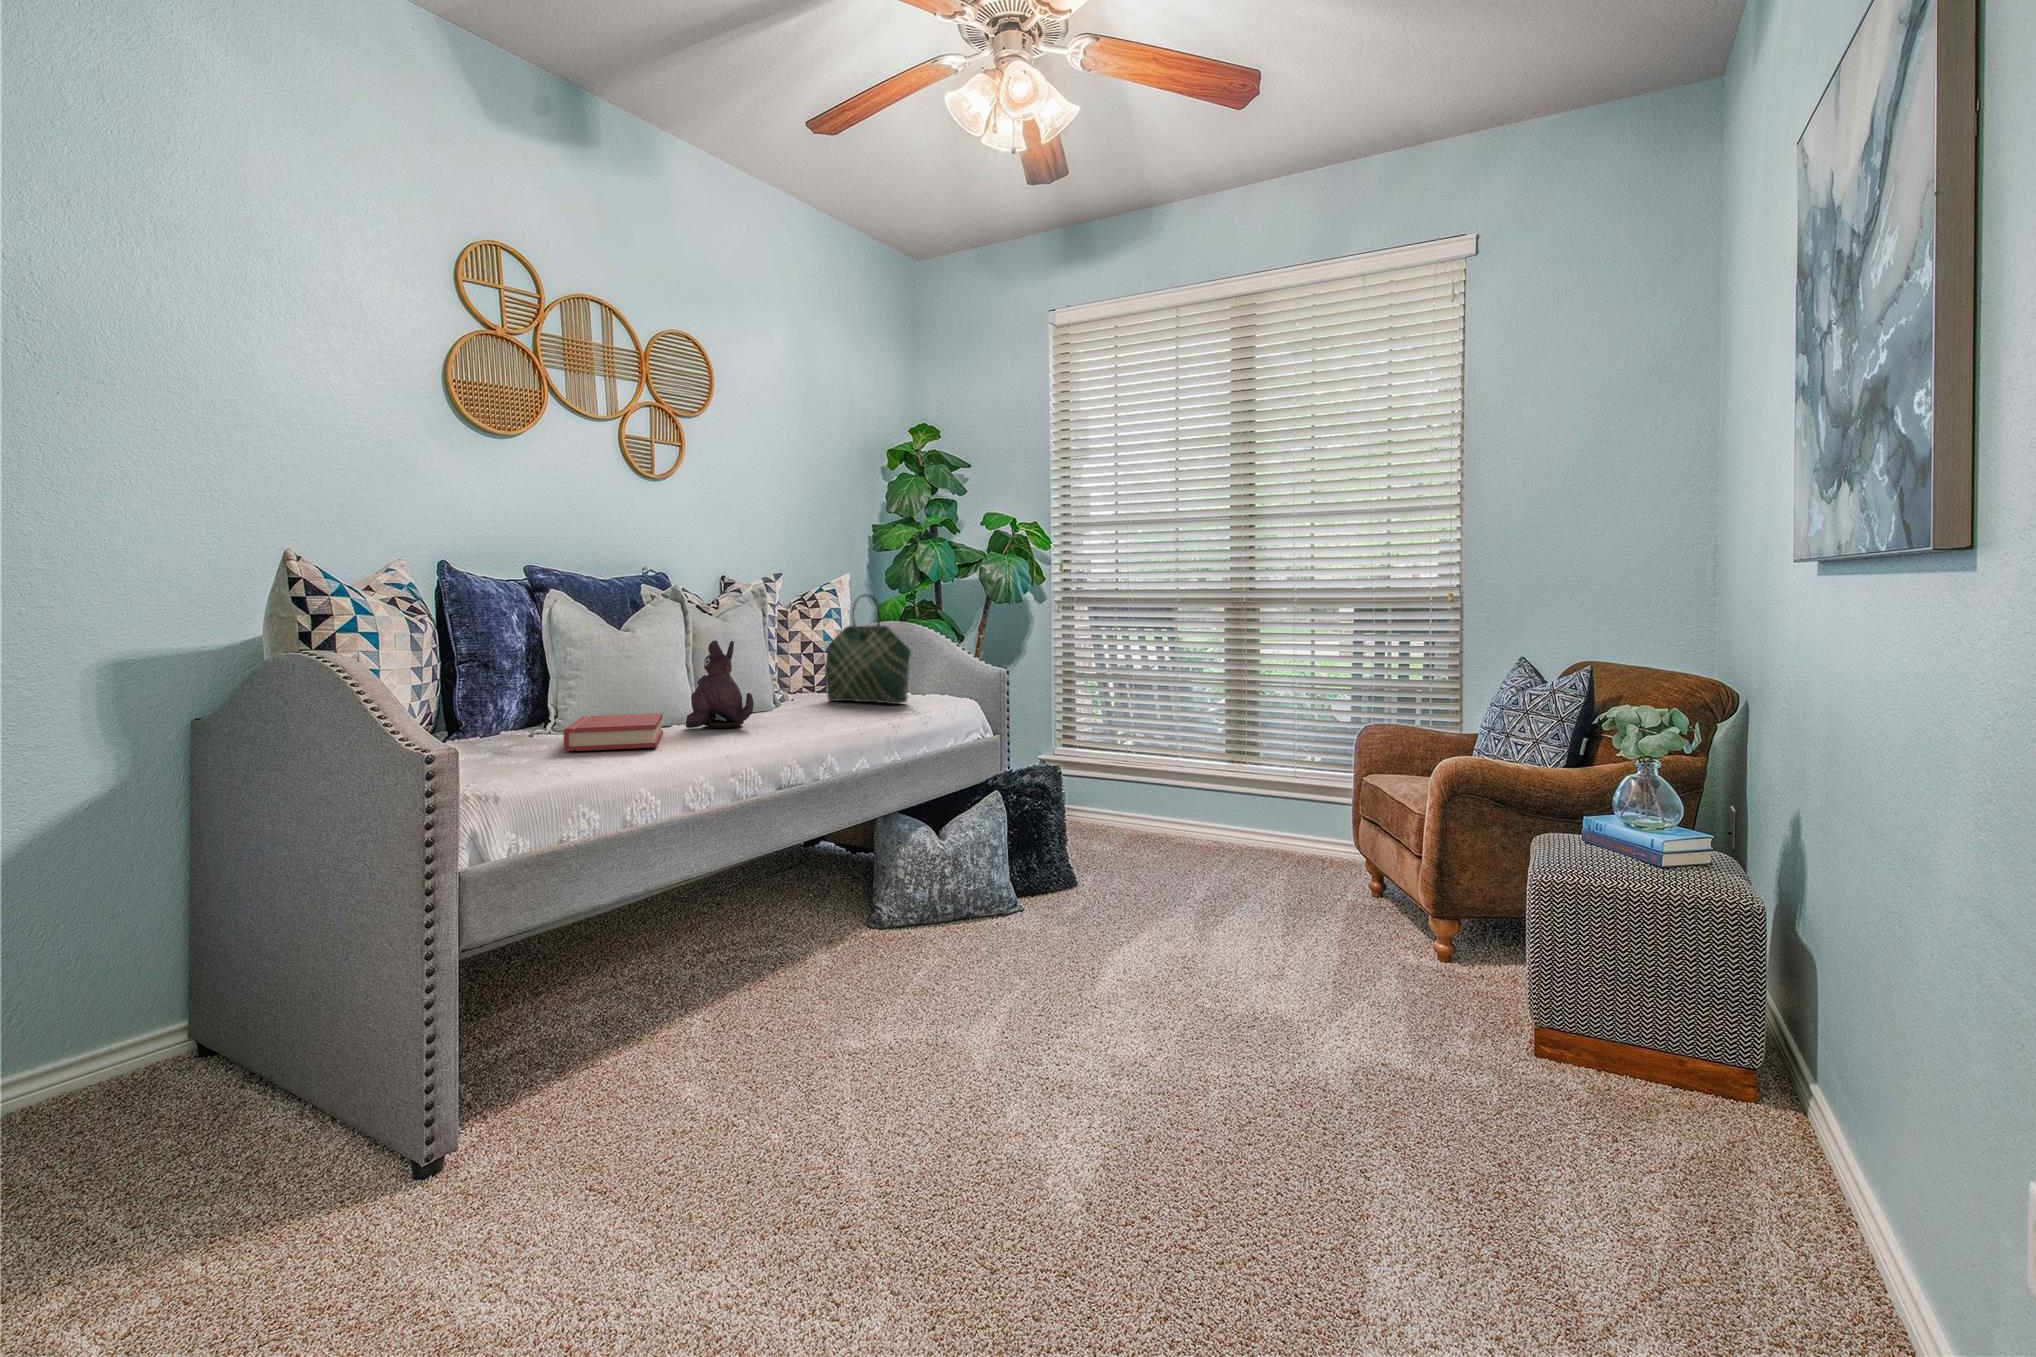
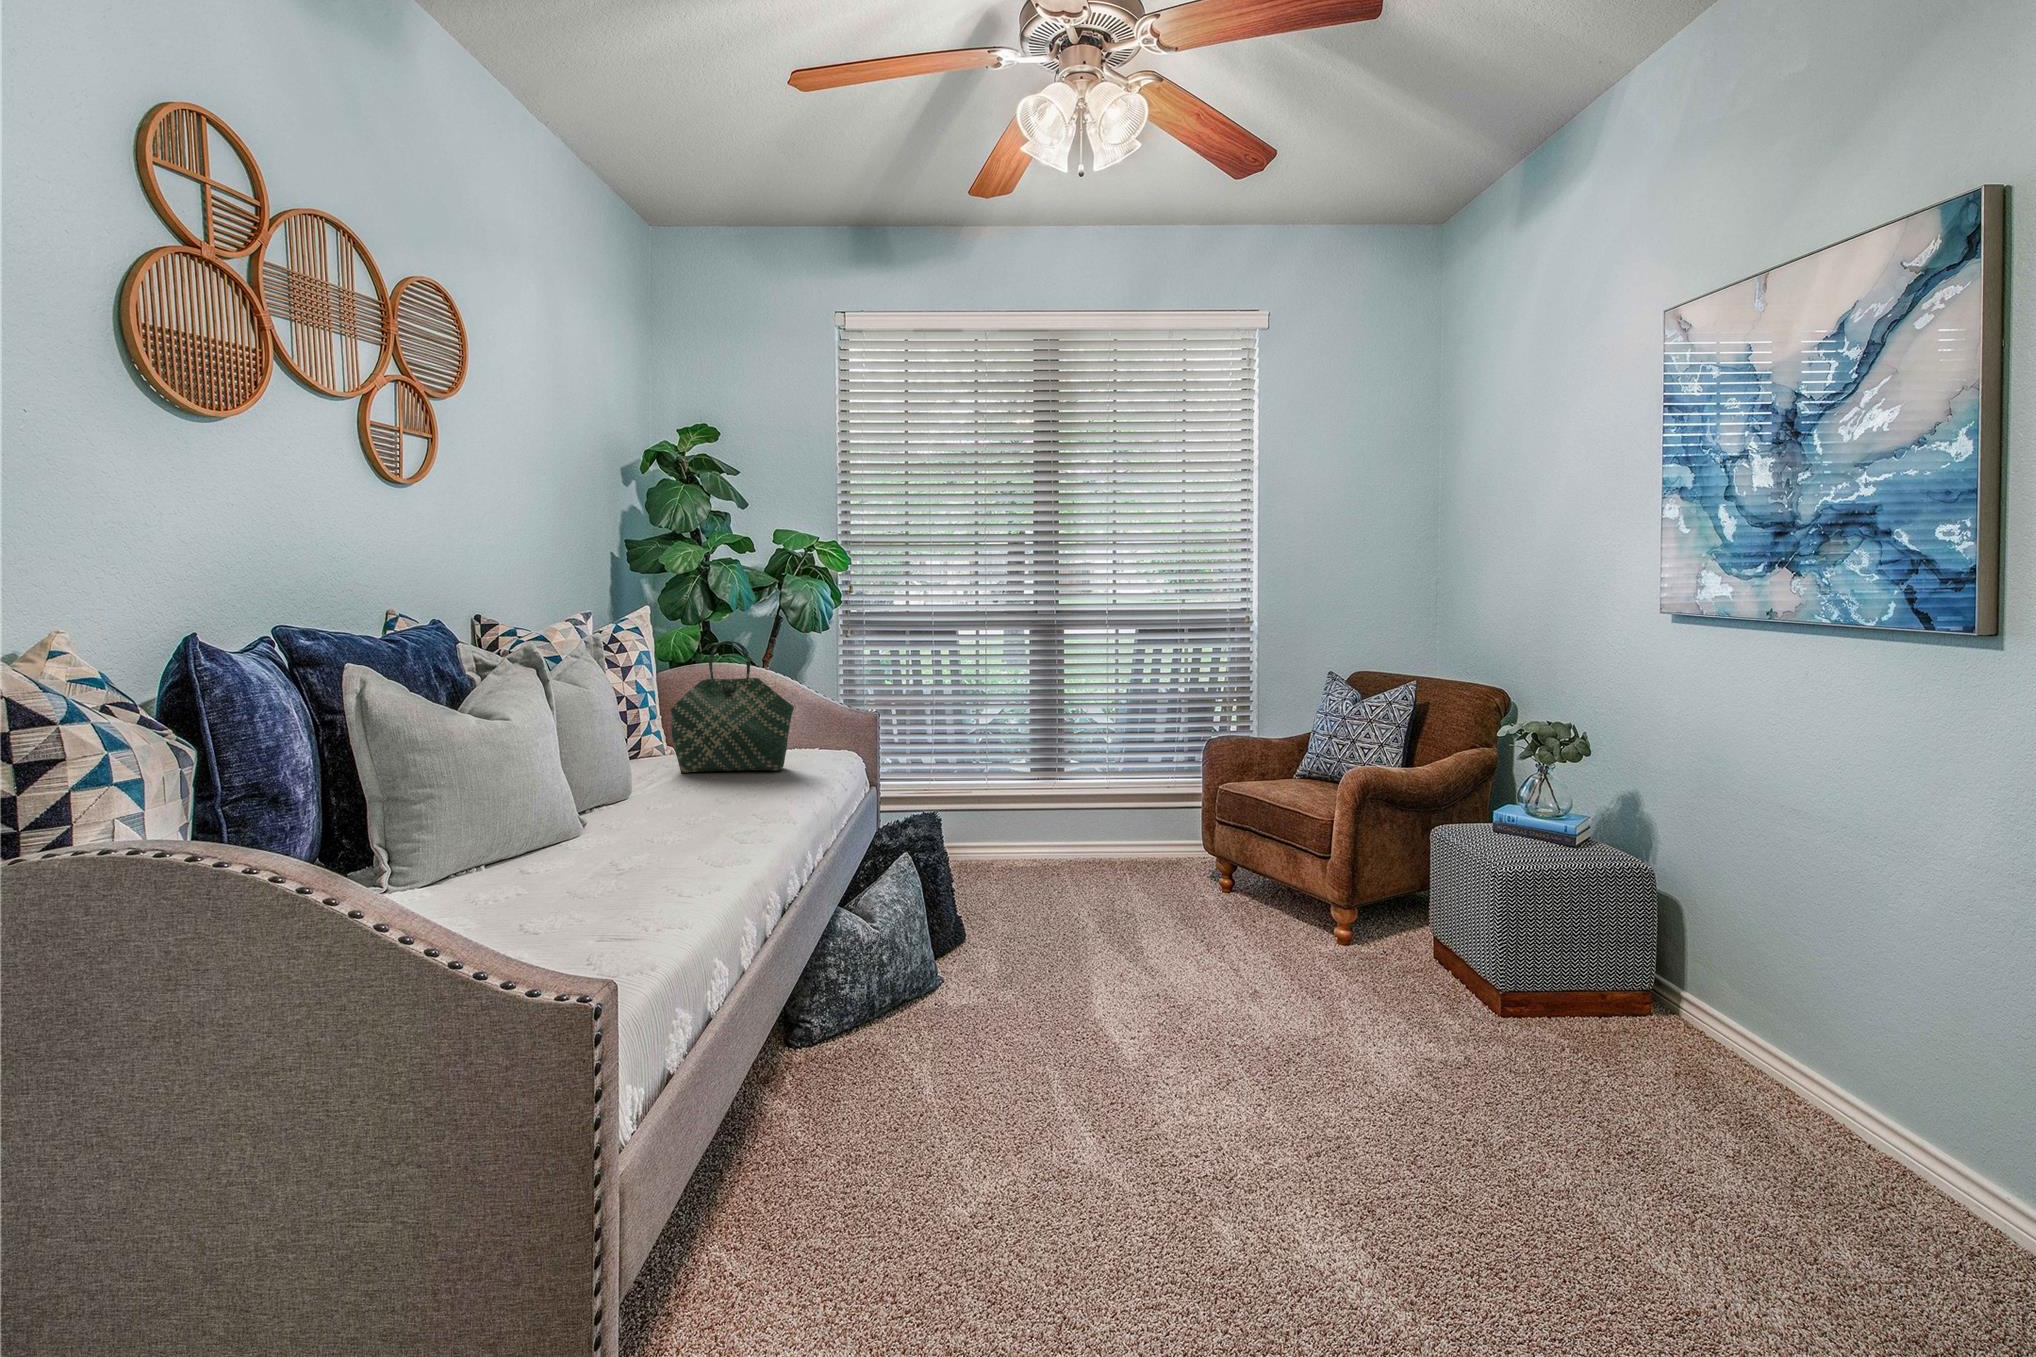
plush toy: present [686,640,754,728] -> none [601,722,697,847]
hardback book: present [563,713,663,751] -> none [469,835,650,924]

